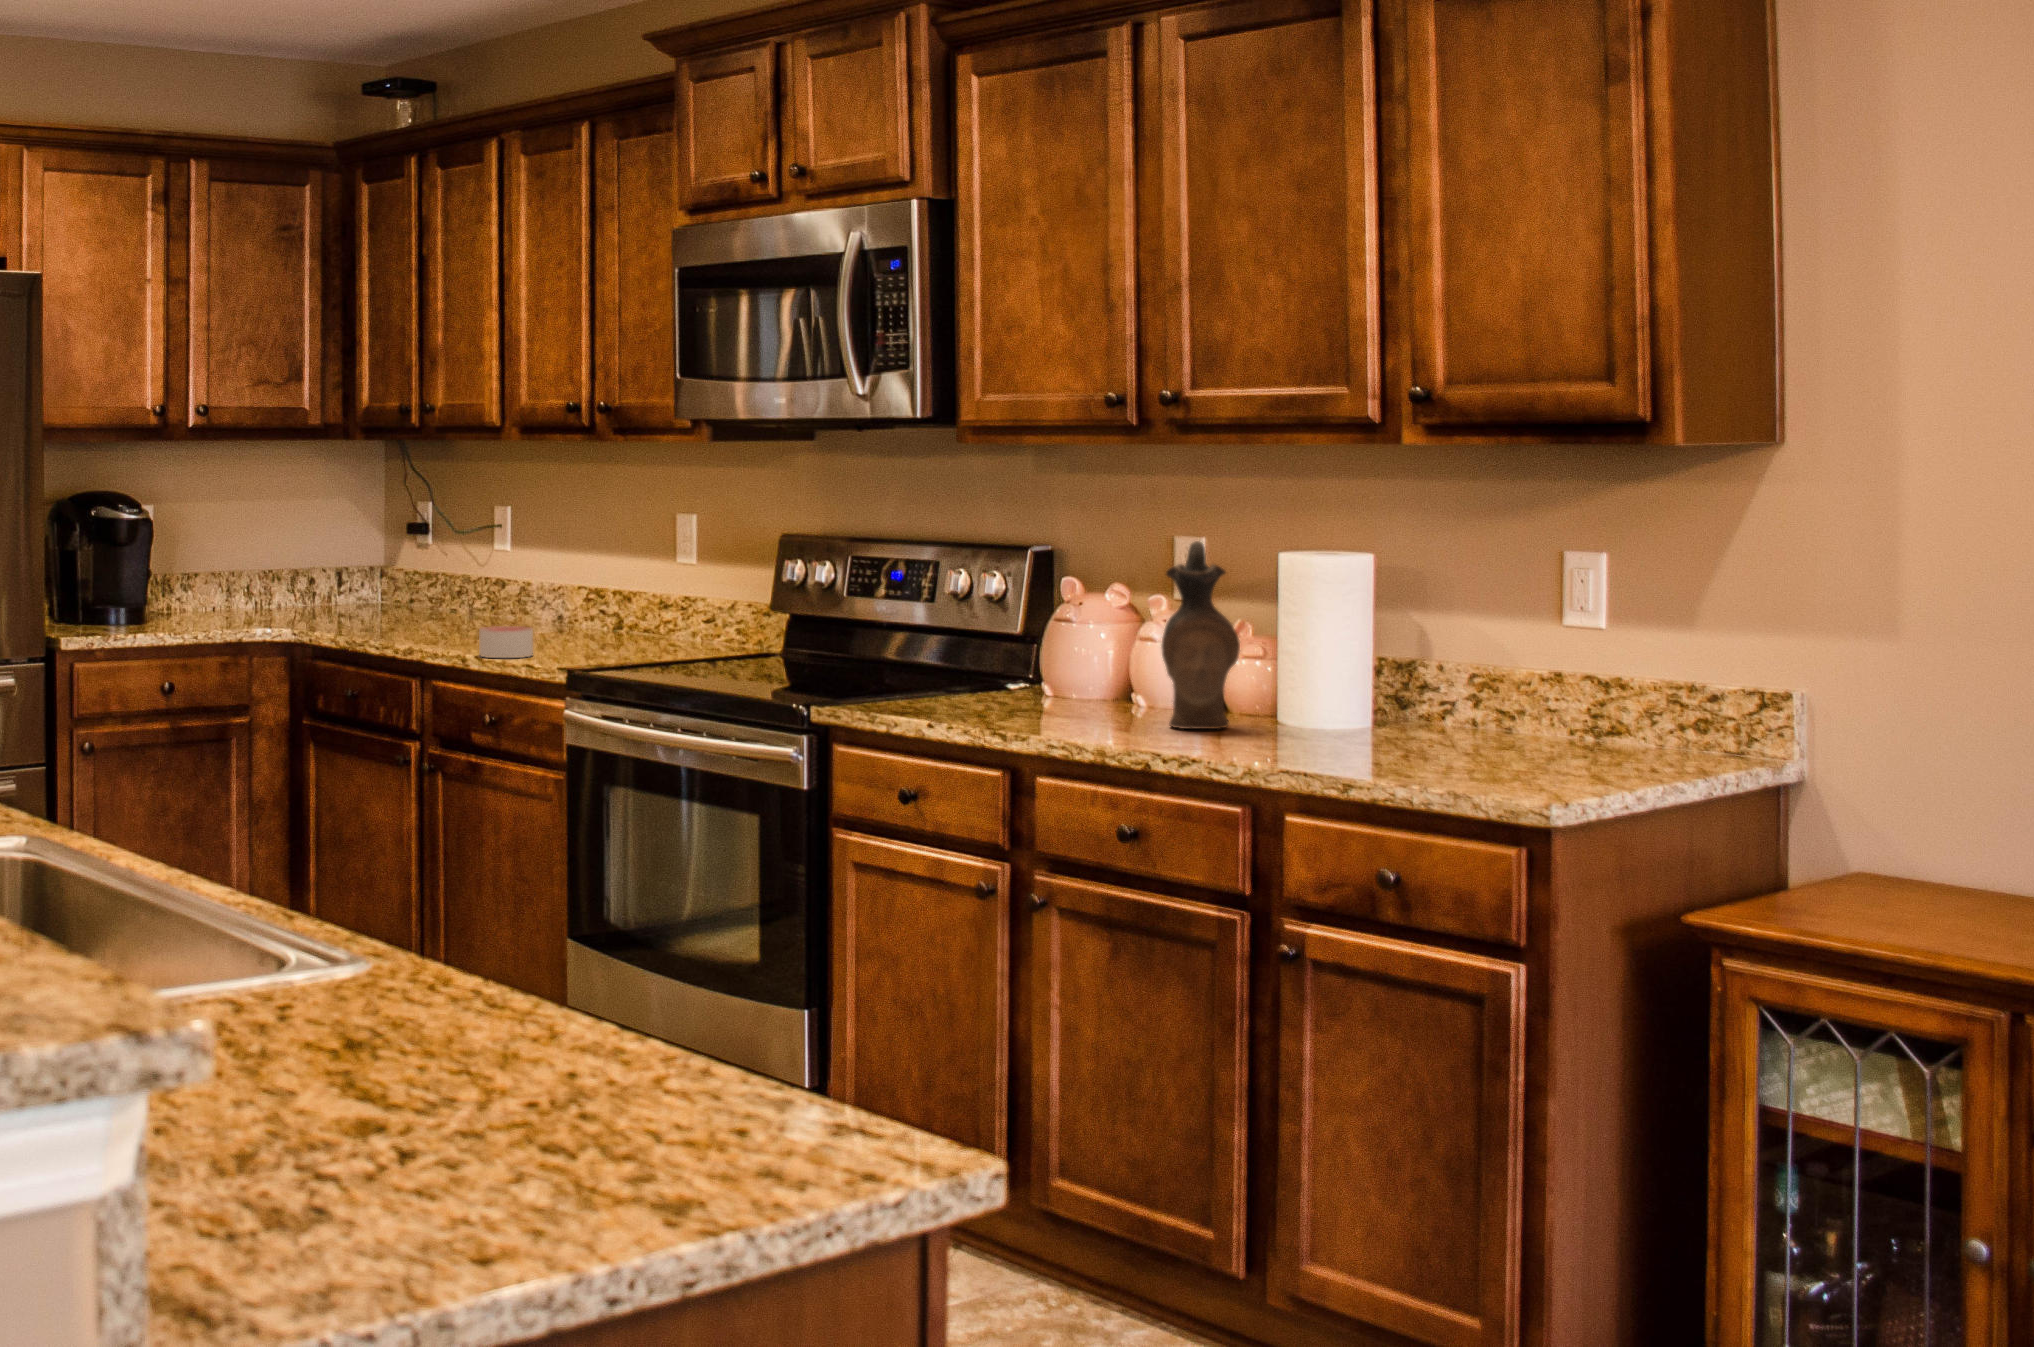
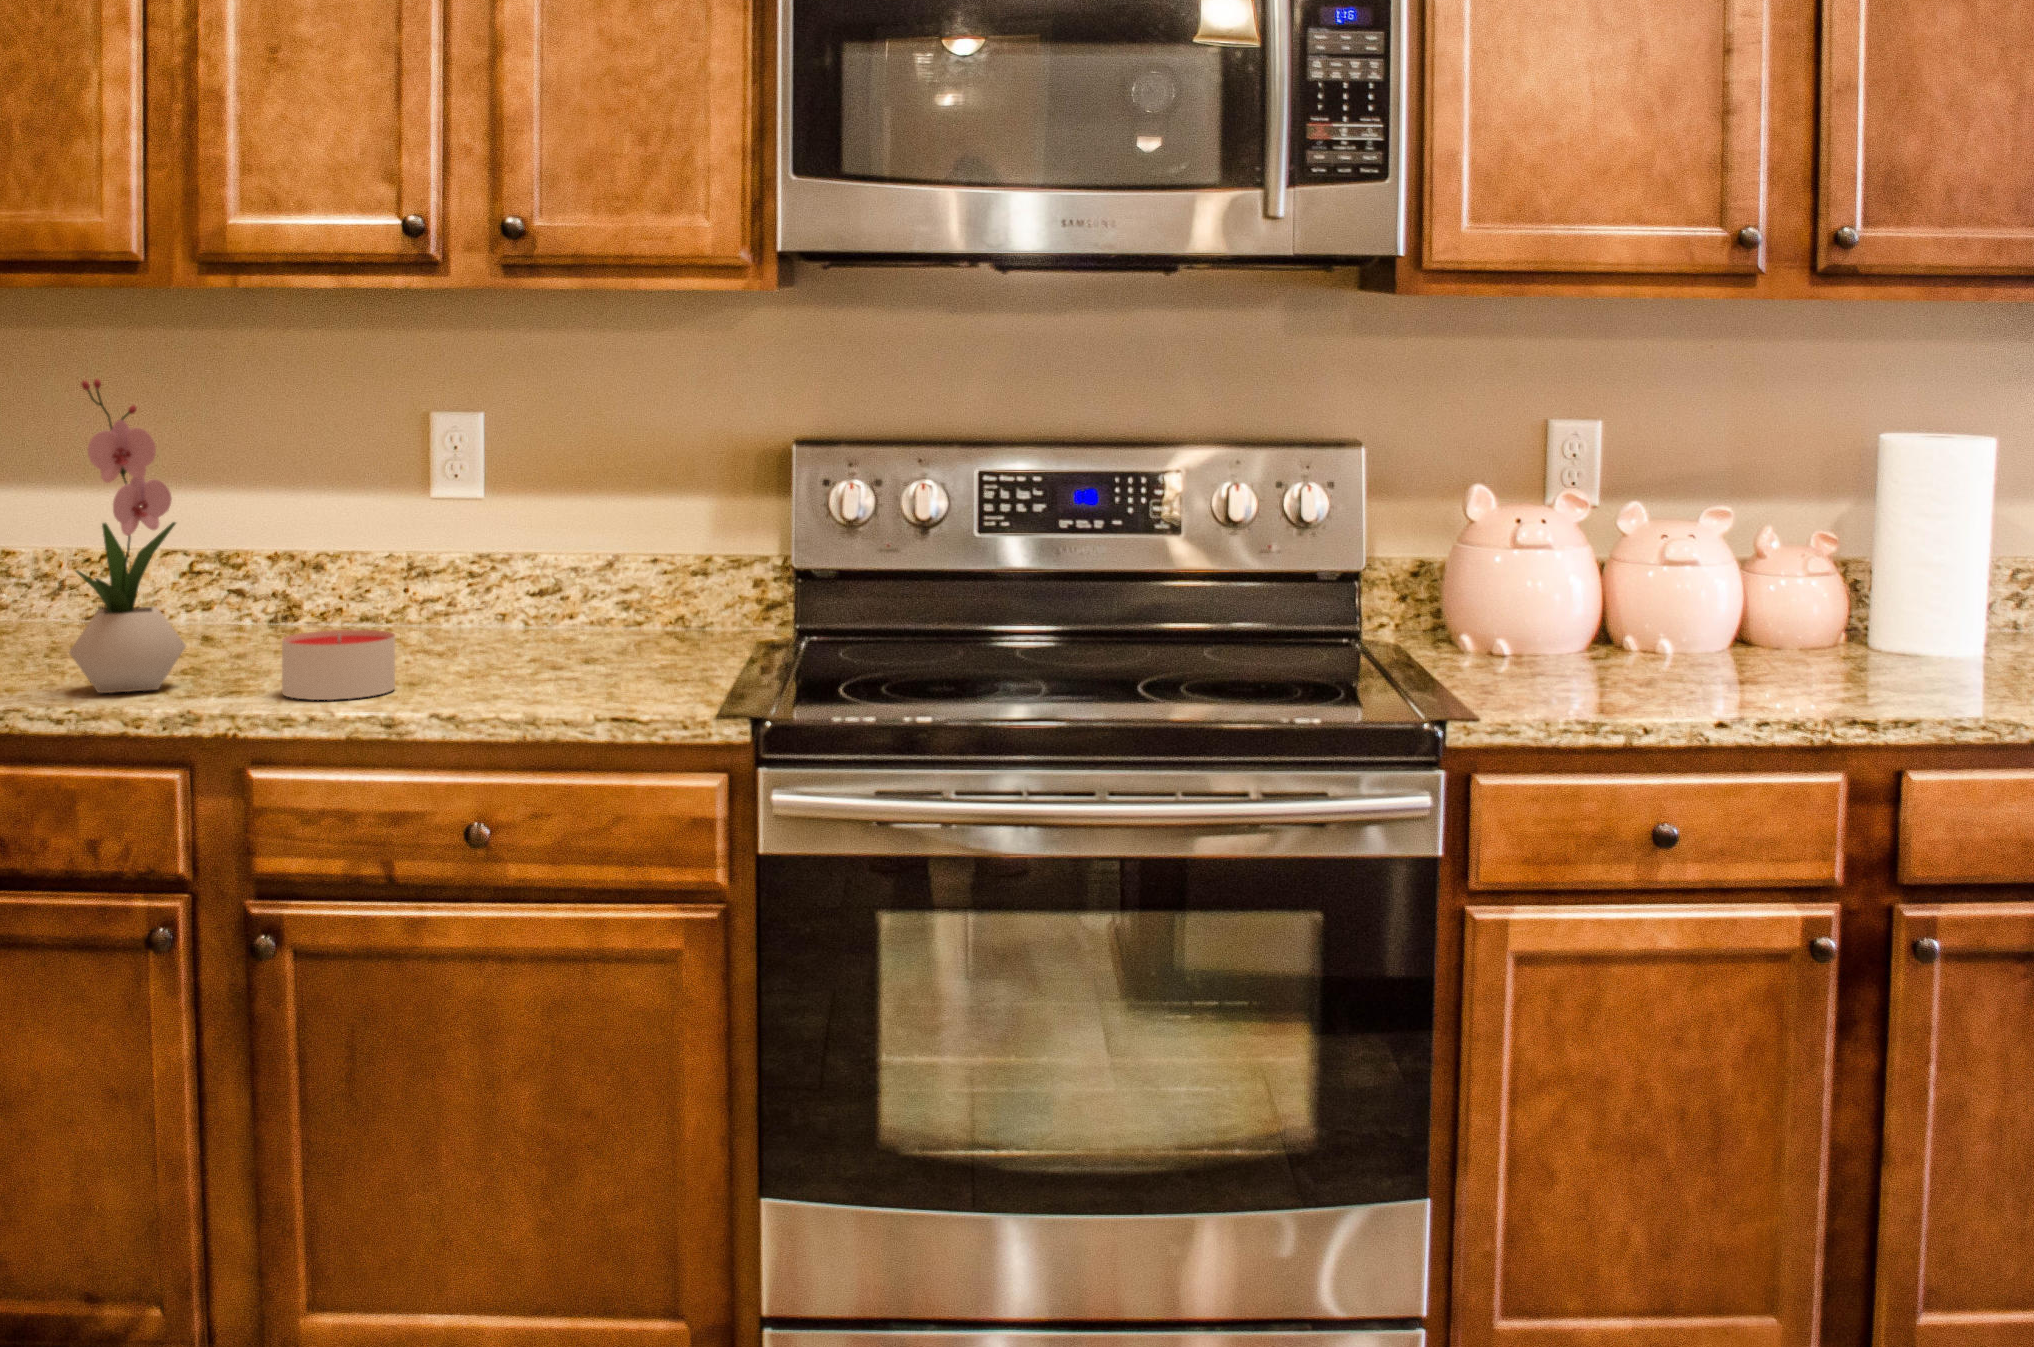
flower arrangement: none [419,496,483,649] -> present [69,379,186,693]
ceramic pitcher: present [1162,541,1240,729] -> none [1806,413,1958,675]

